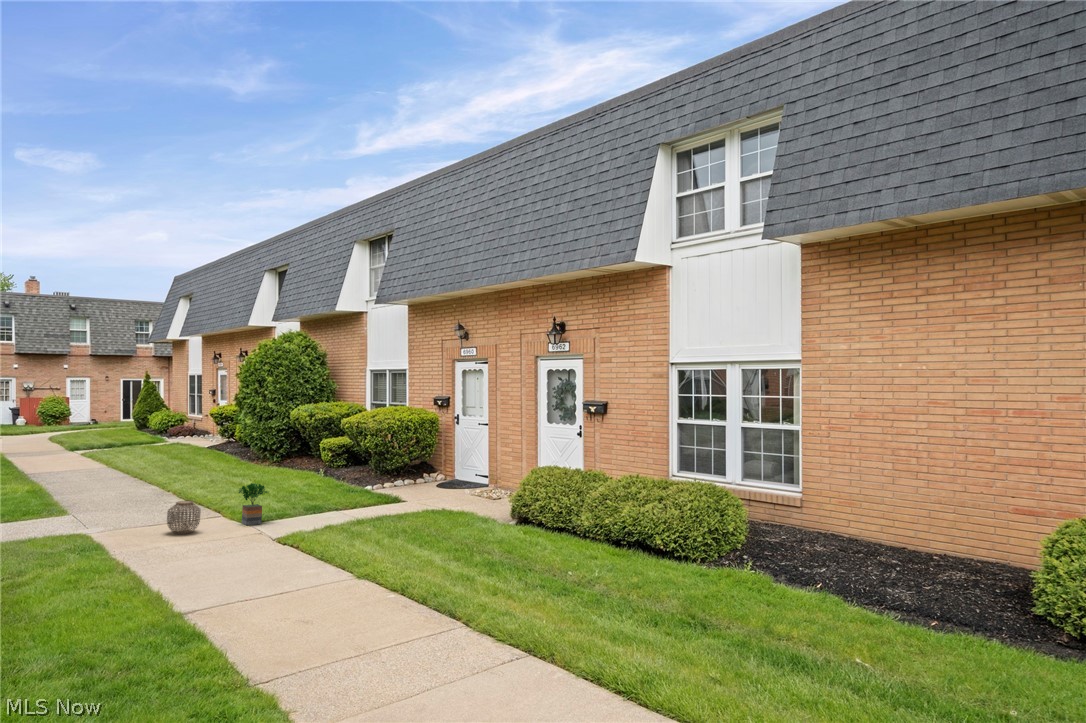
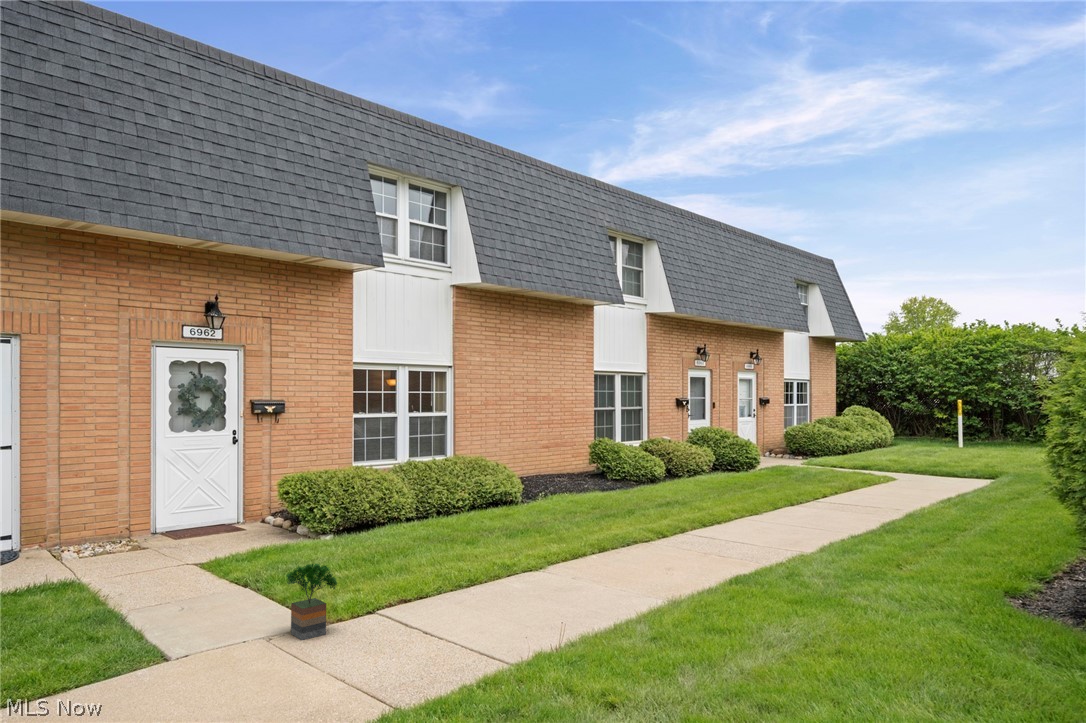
woven basket: present [167,501,201,535] -> none [370,599,422,662]

